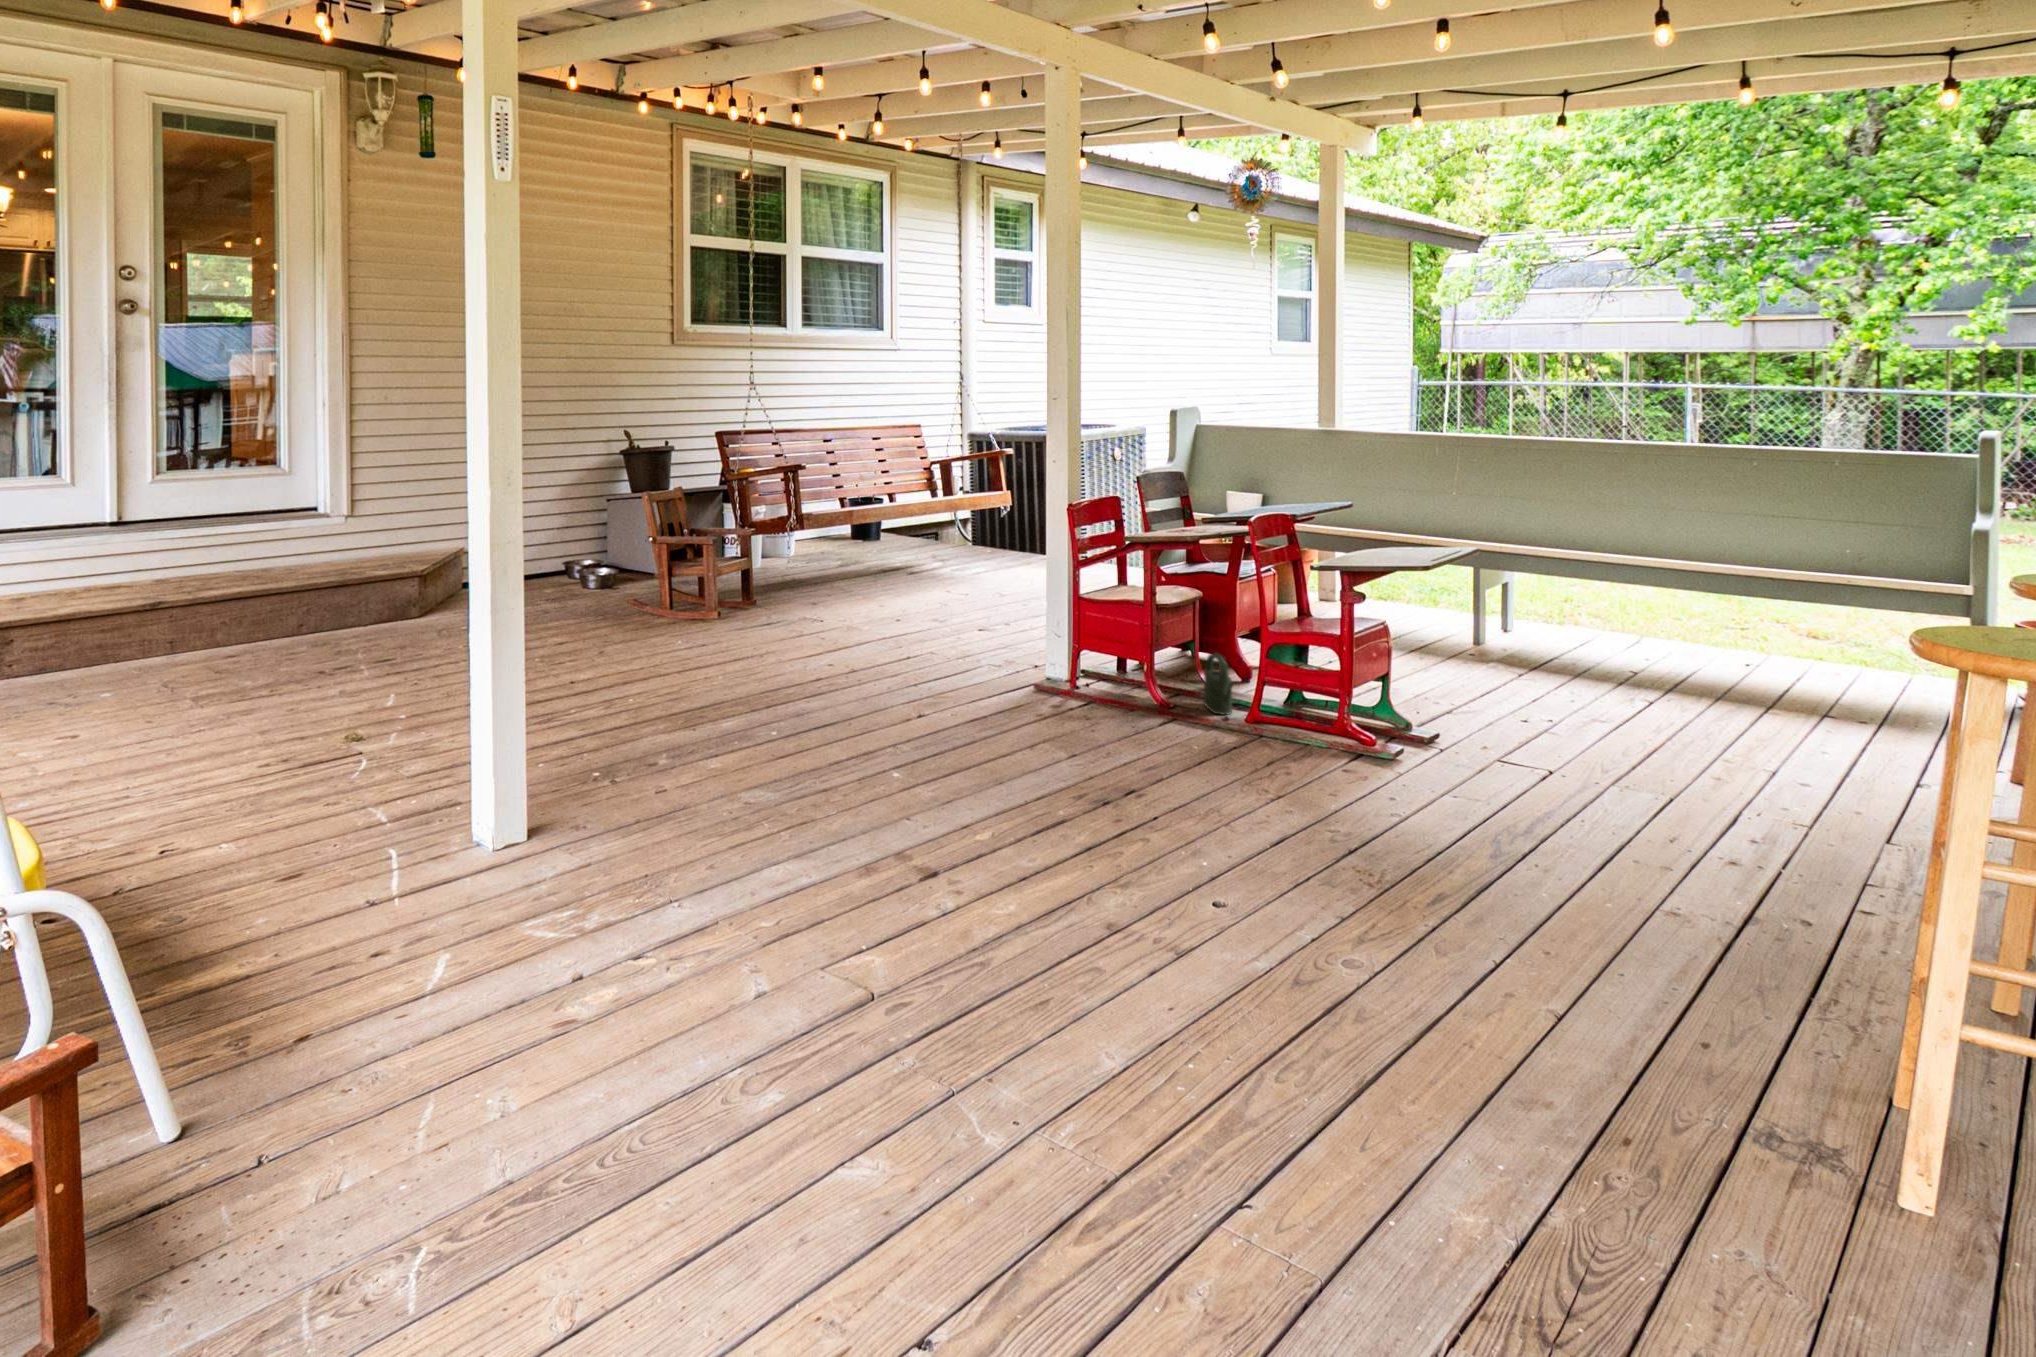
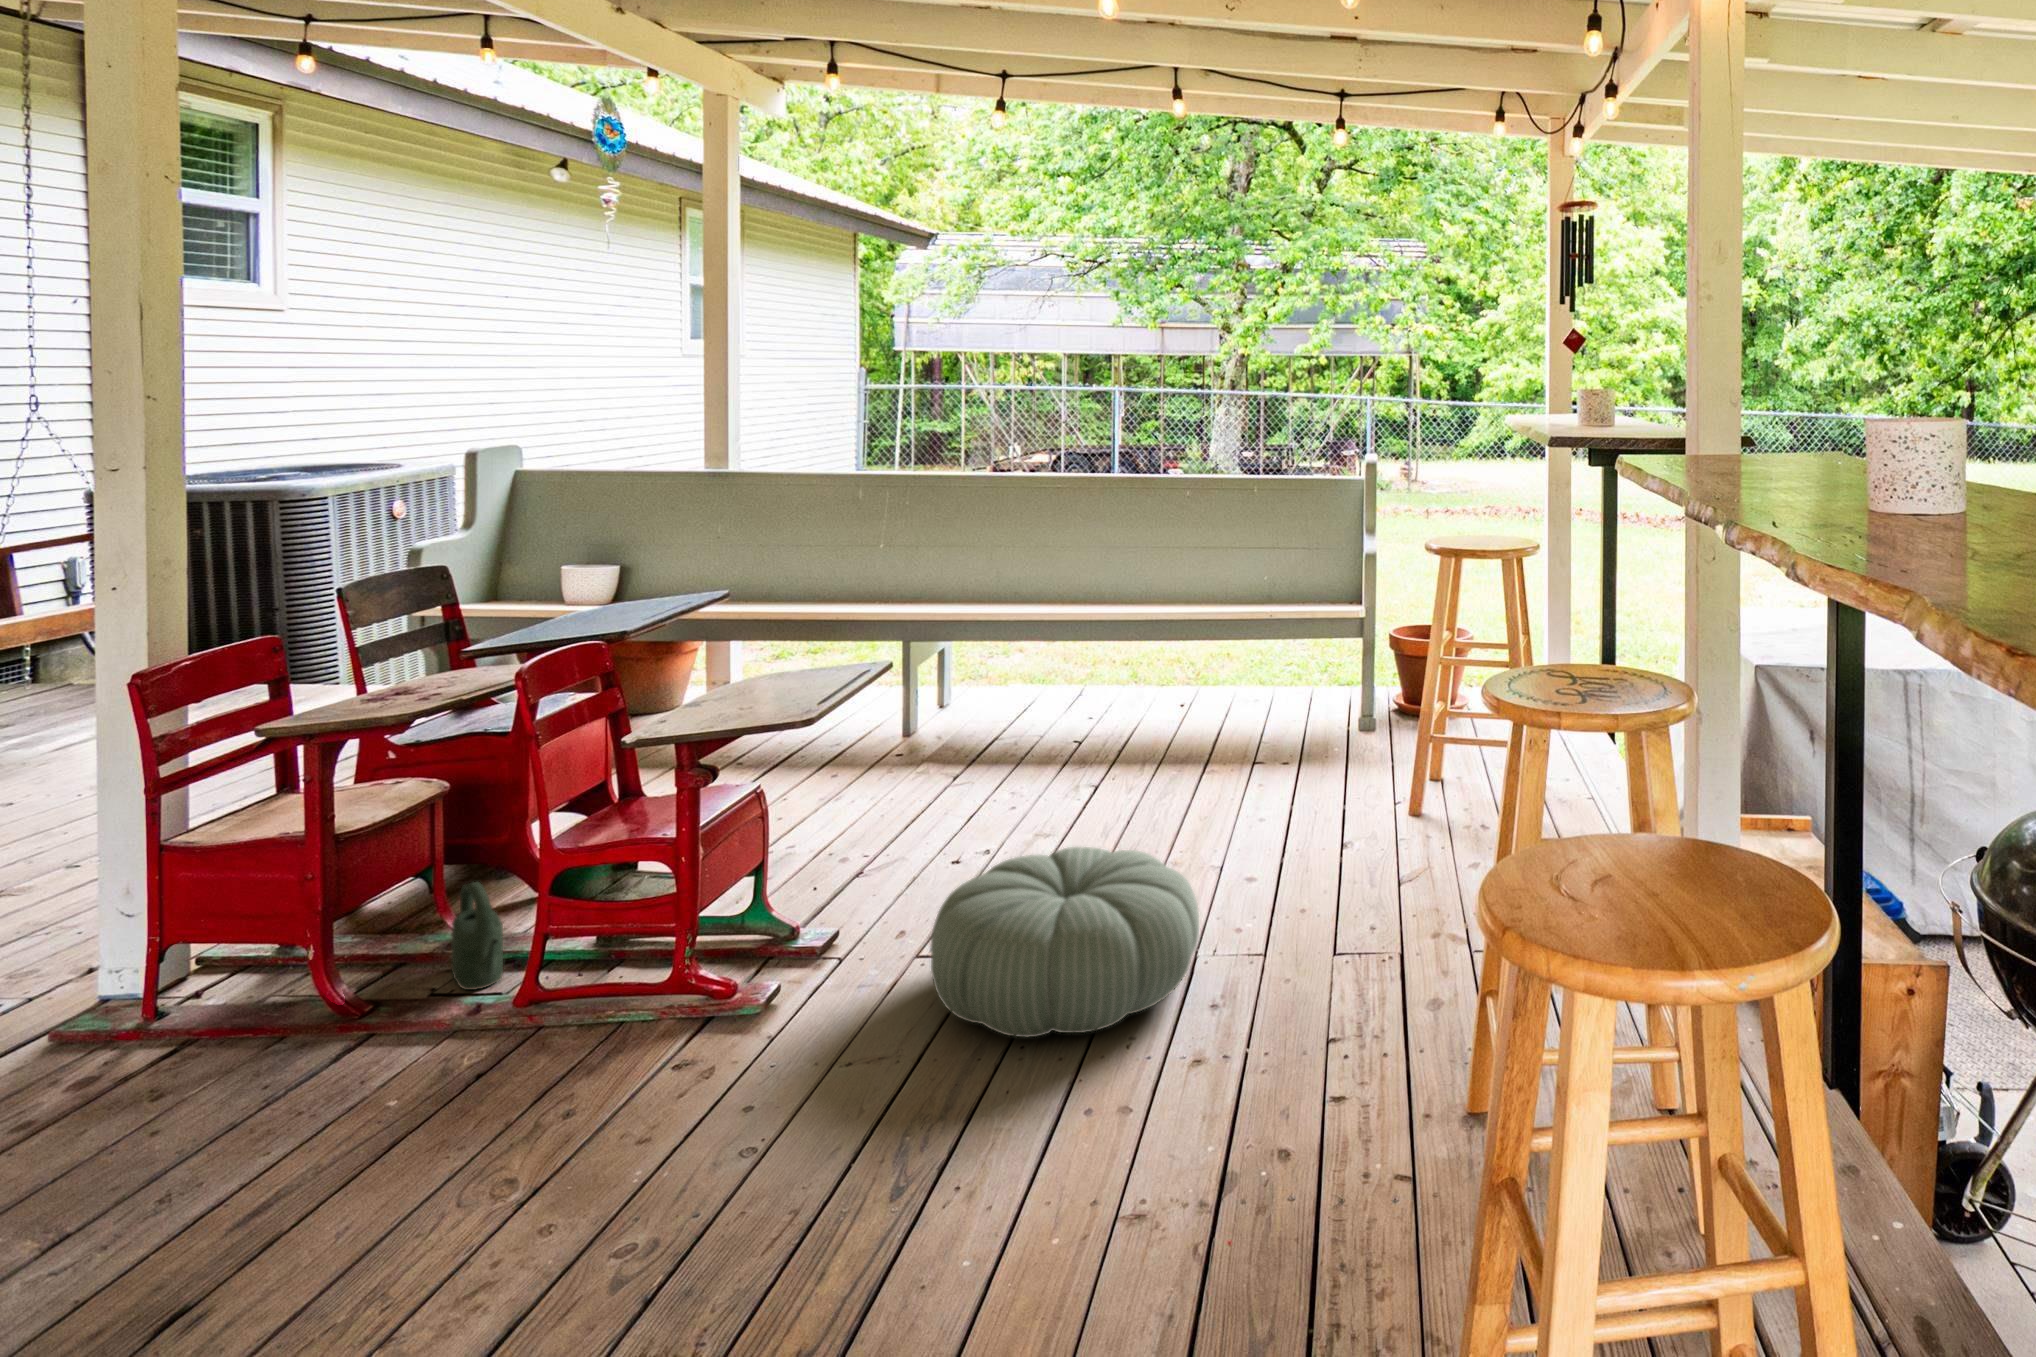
pouf: none [1509,701,1741,825] -> present [930,847,1199,1037]

